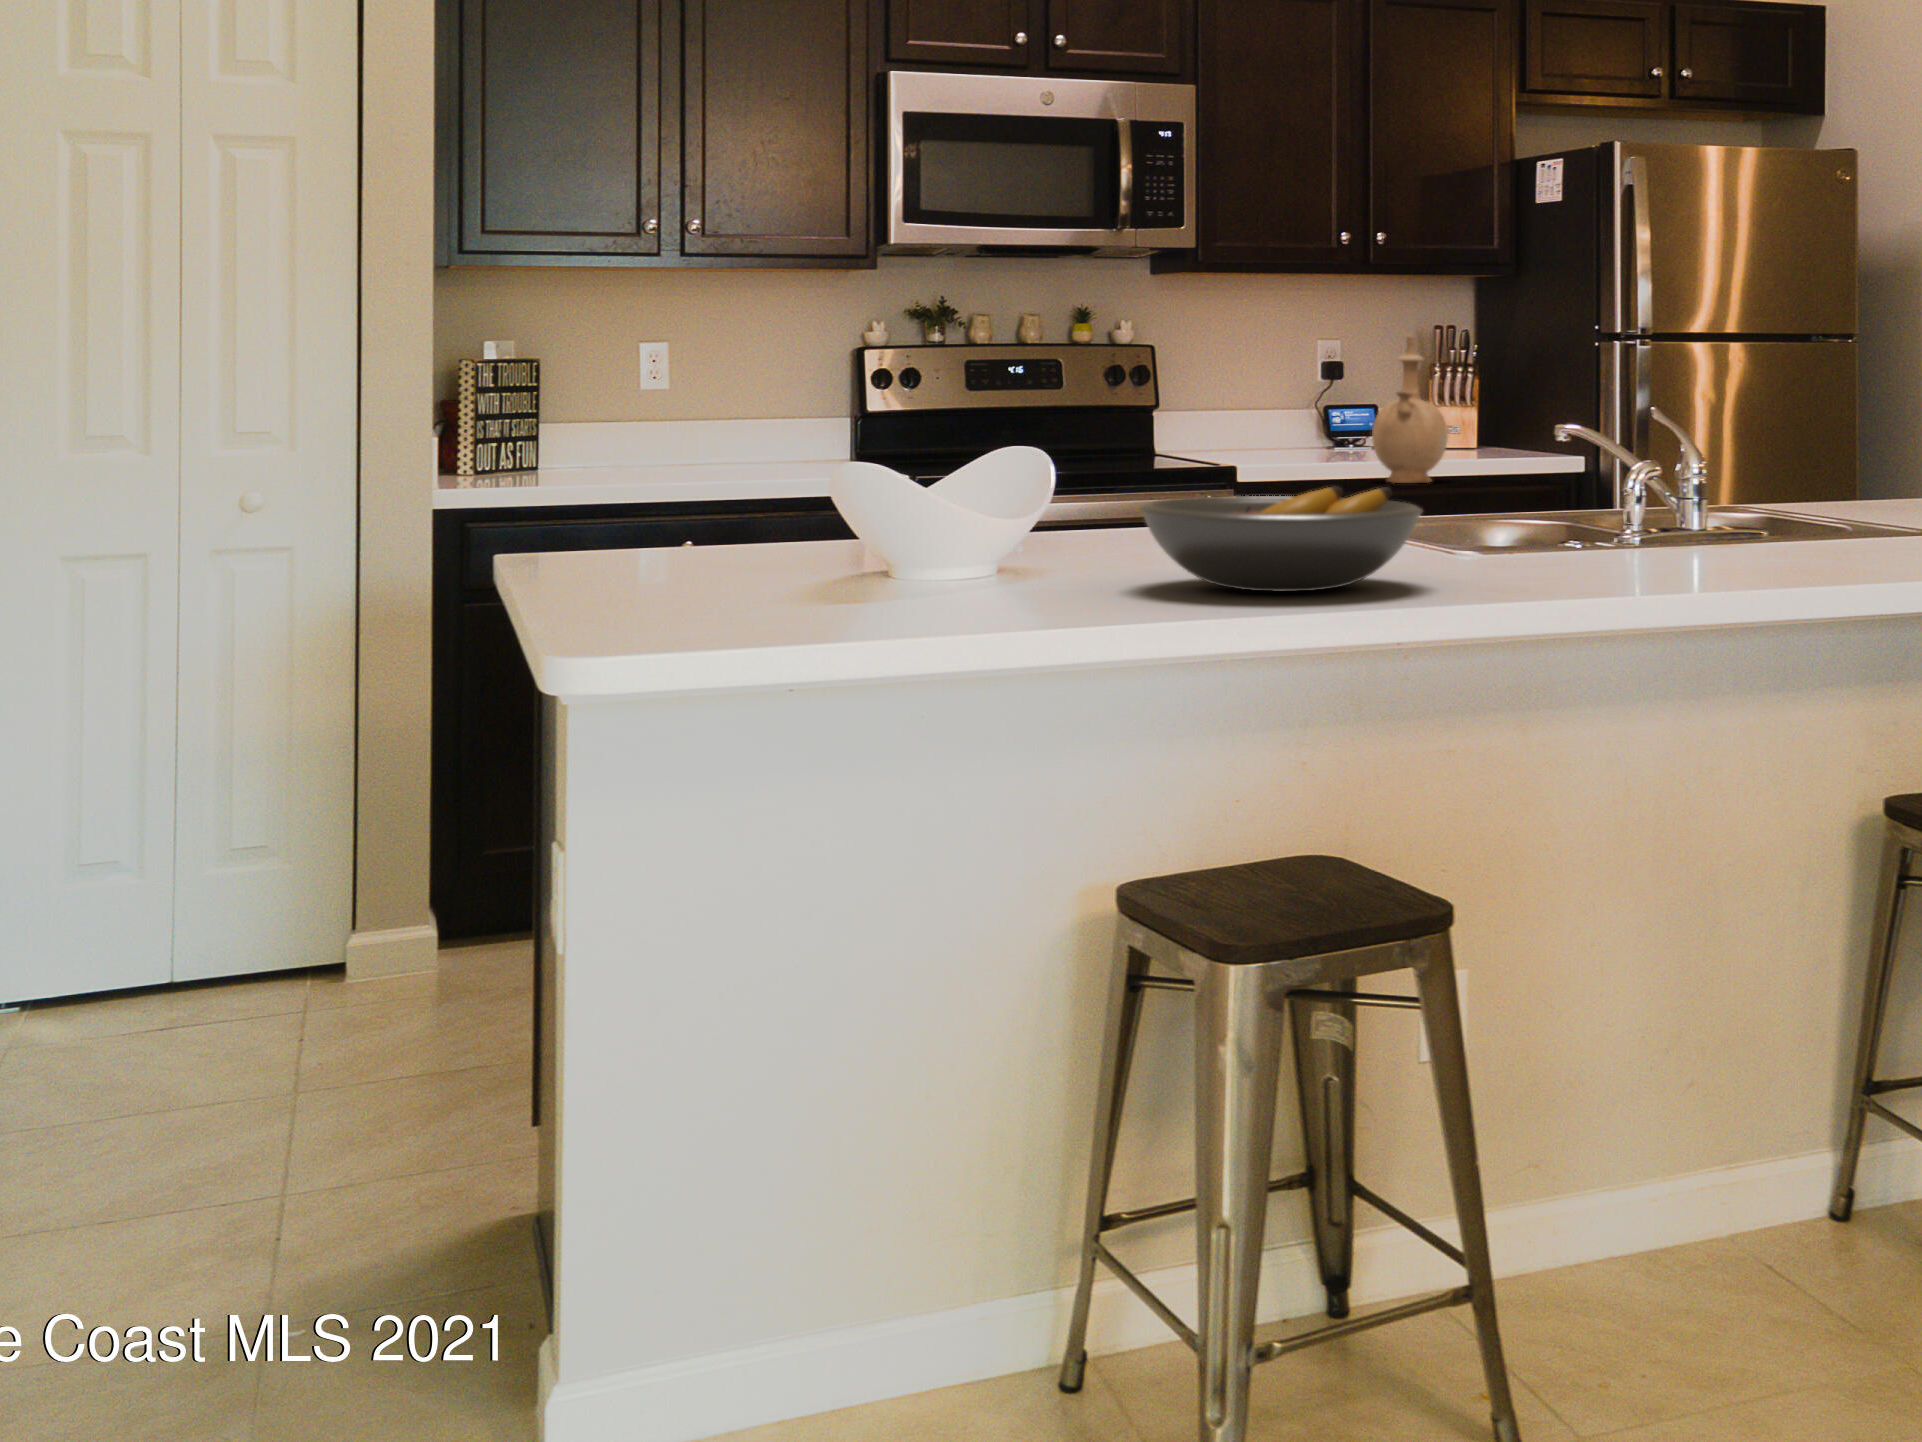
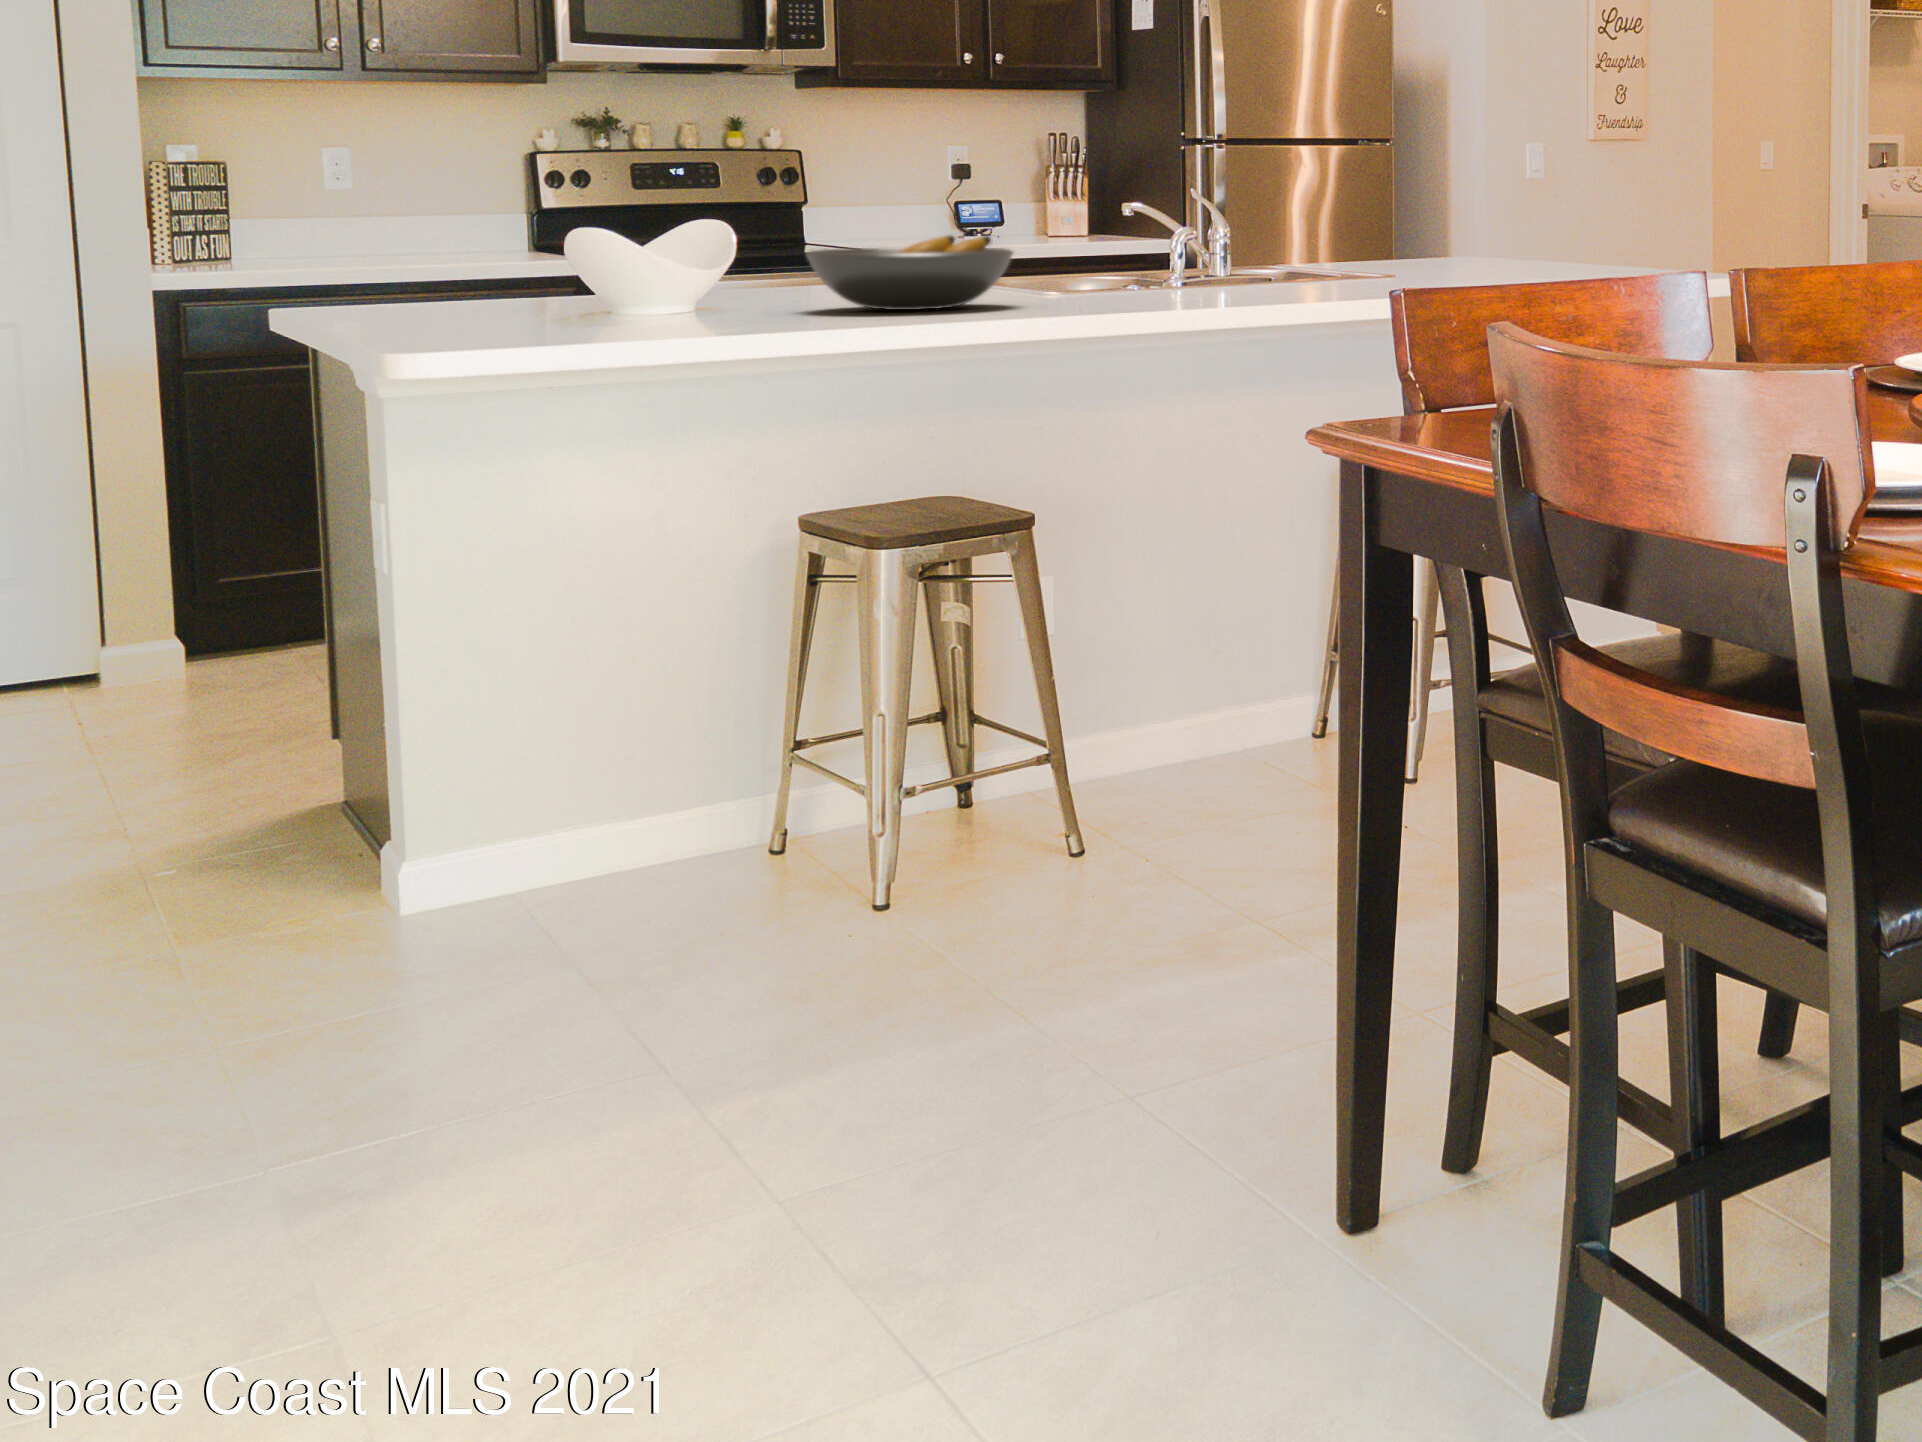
vase: present [1372,336,1448,483] -> none [997,141,1061,263]

